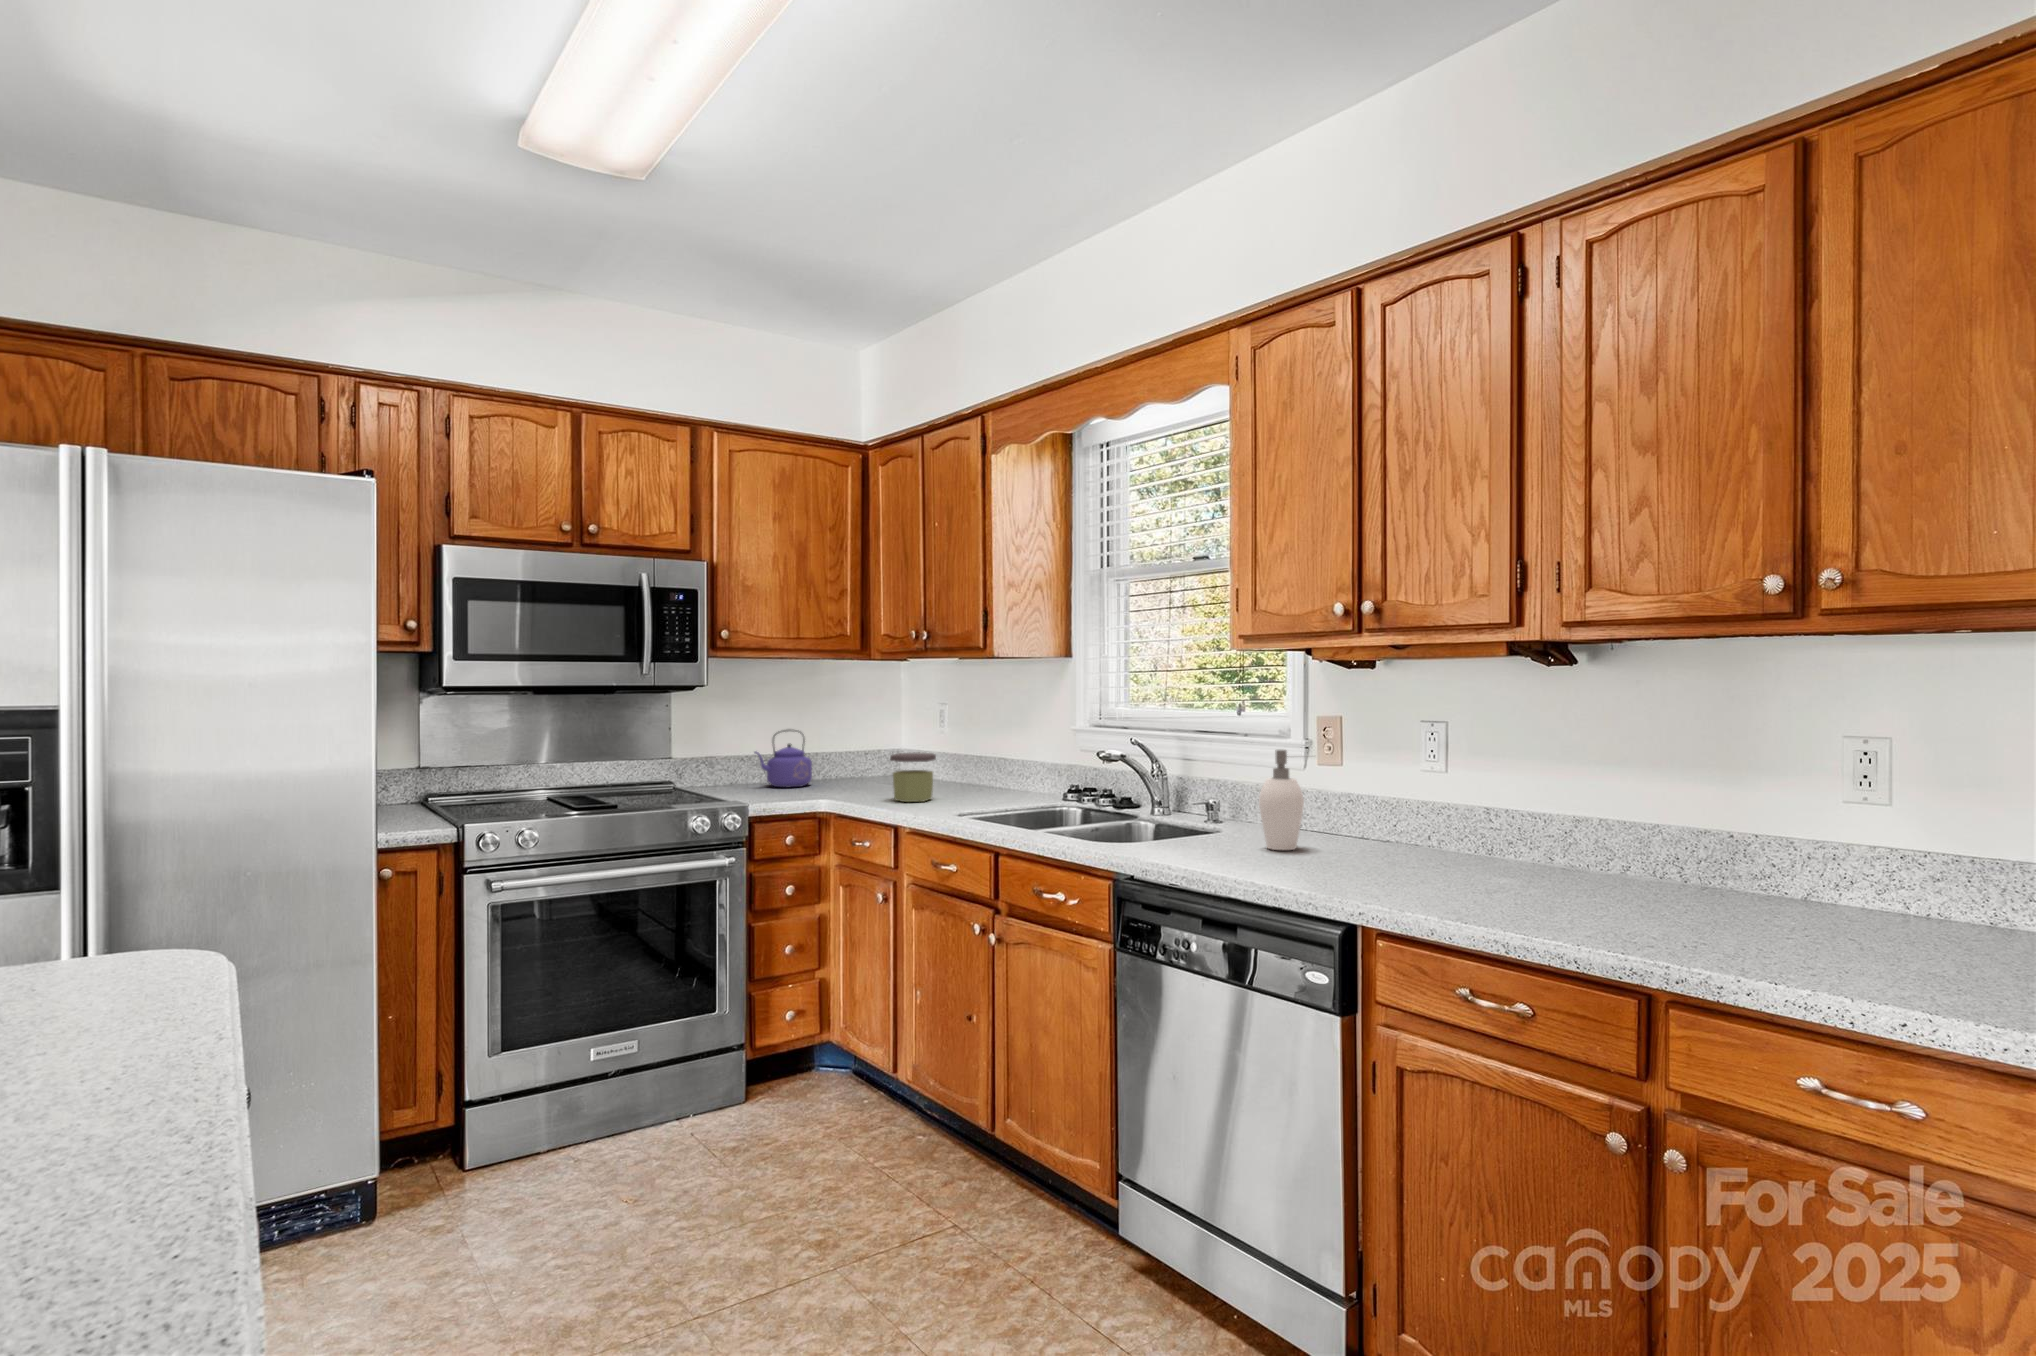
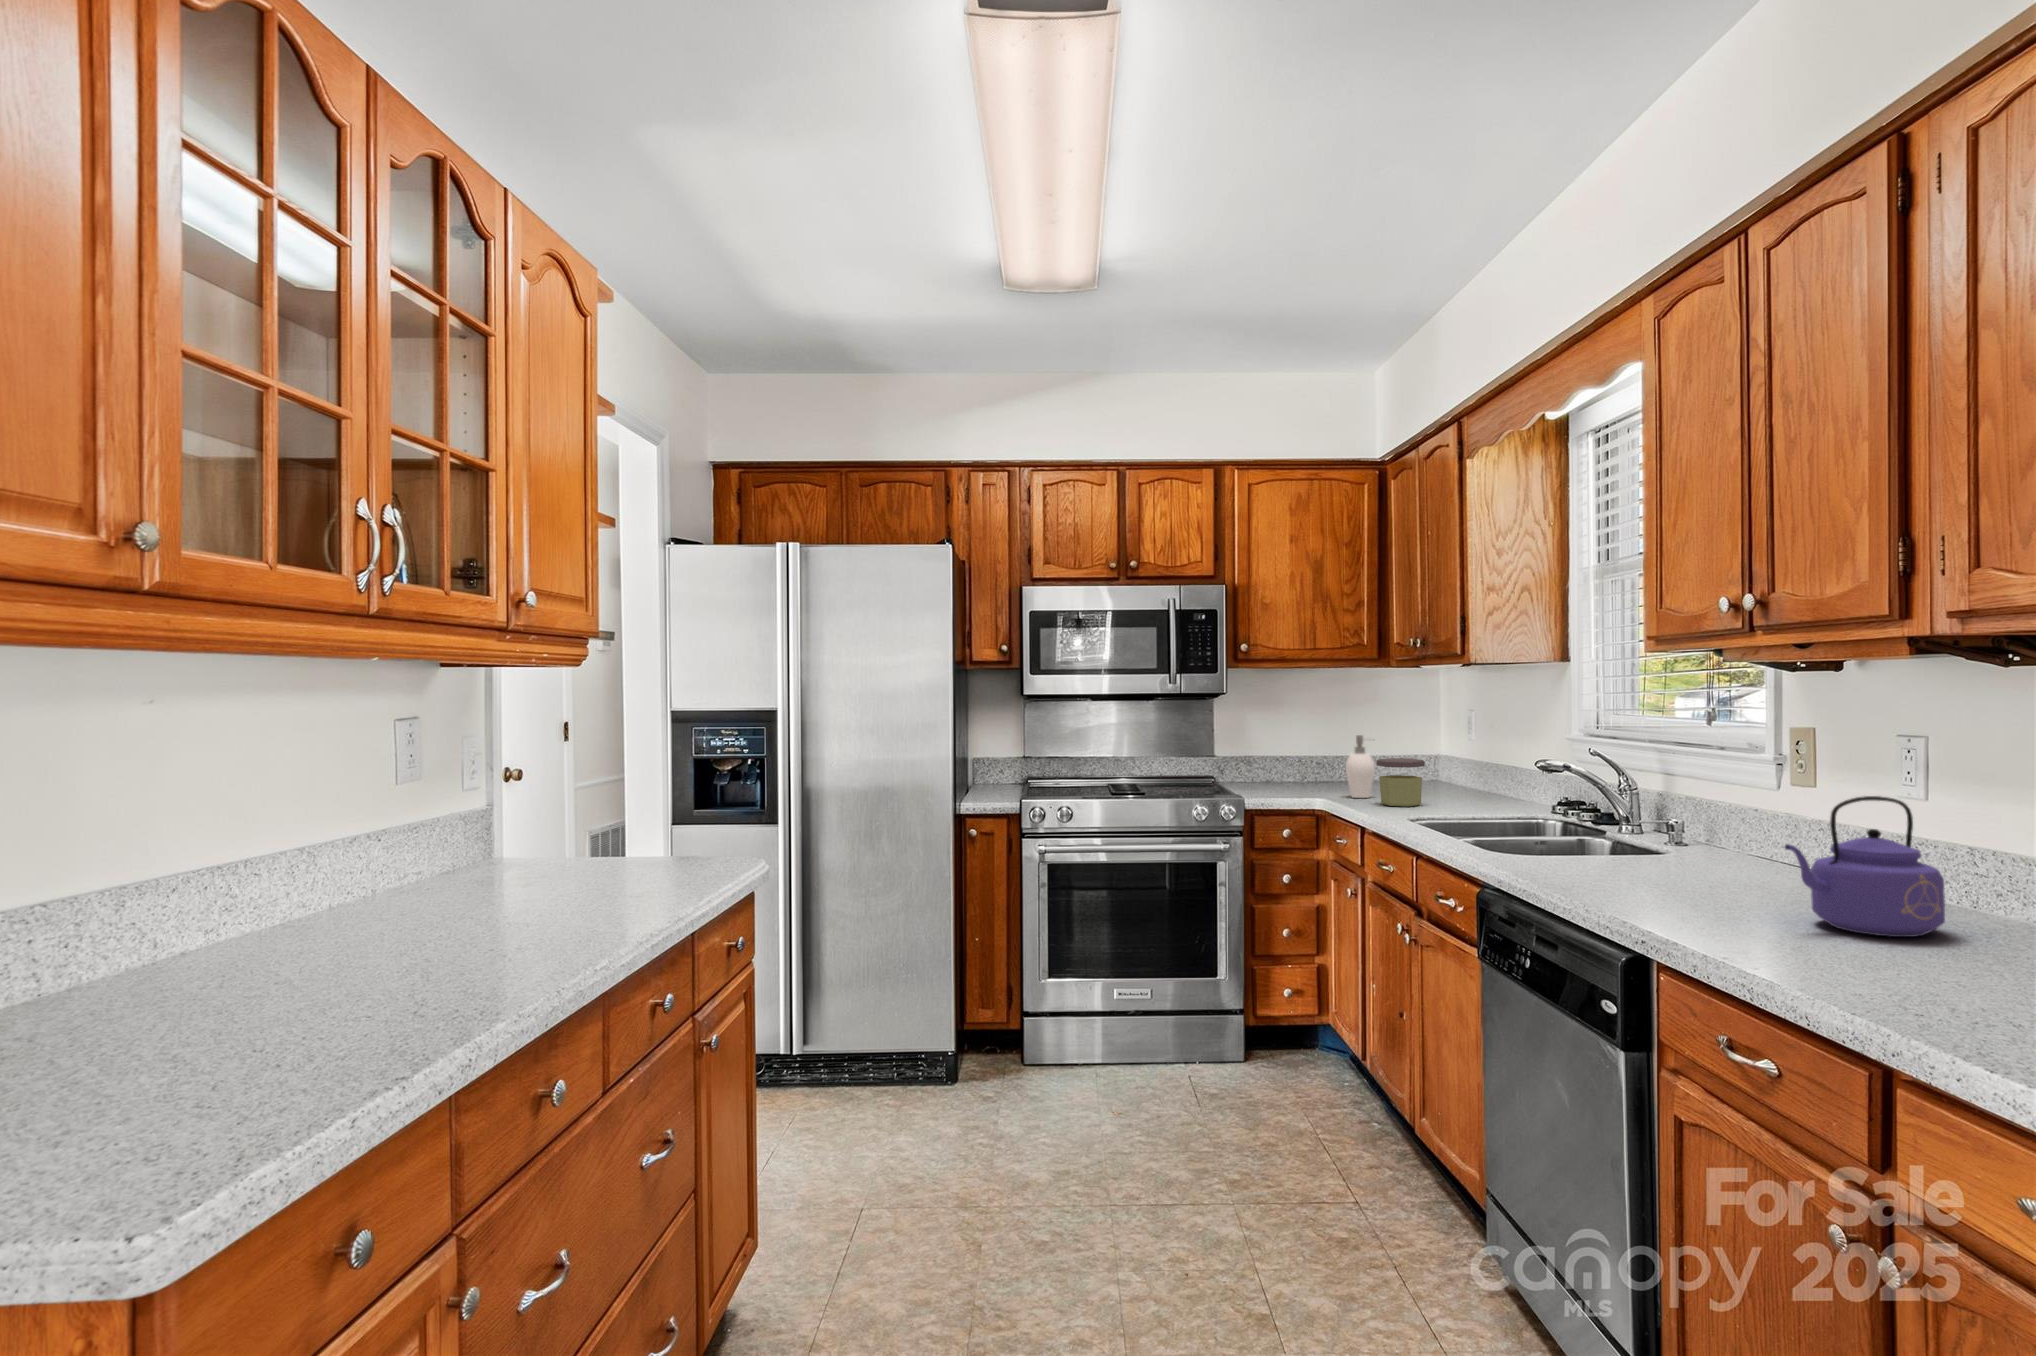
kettle: present [755,730,812,787] -> present [1785,796,1945,937]
soap dispenser: present [1259,750,1304,850] -> present [1346,735,1374,798]

